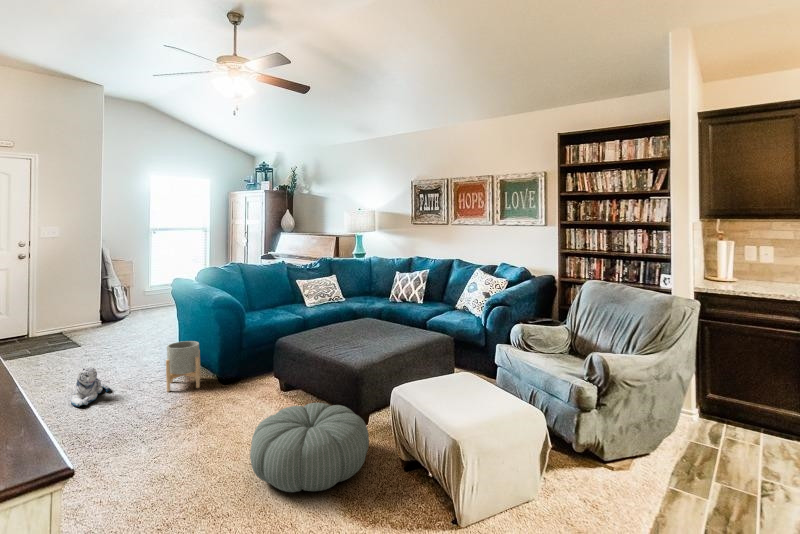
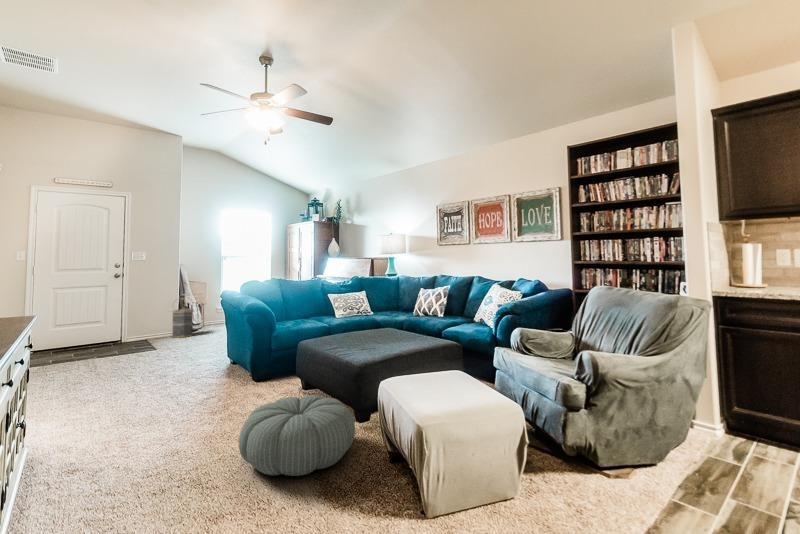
basket: none [101,280,127,327] -> present [172,308,193,337]
planter: present [166,341,201,392] -> none [201,344,233,387]
plush toy: present [71,368,110,407] -> none [120,363,156,396]

